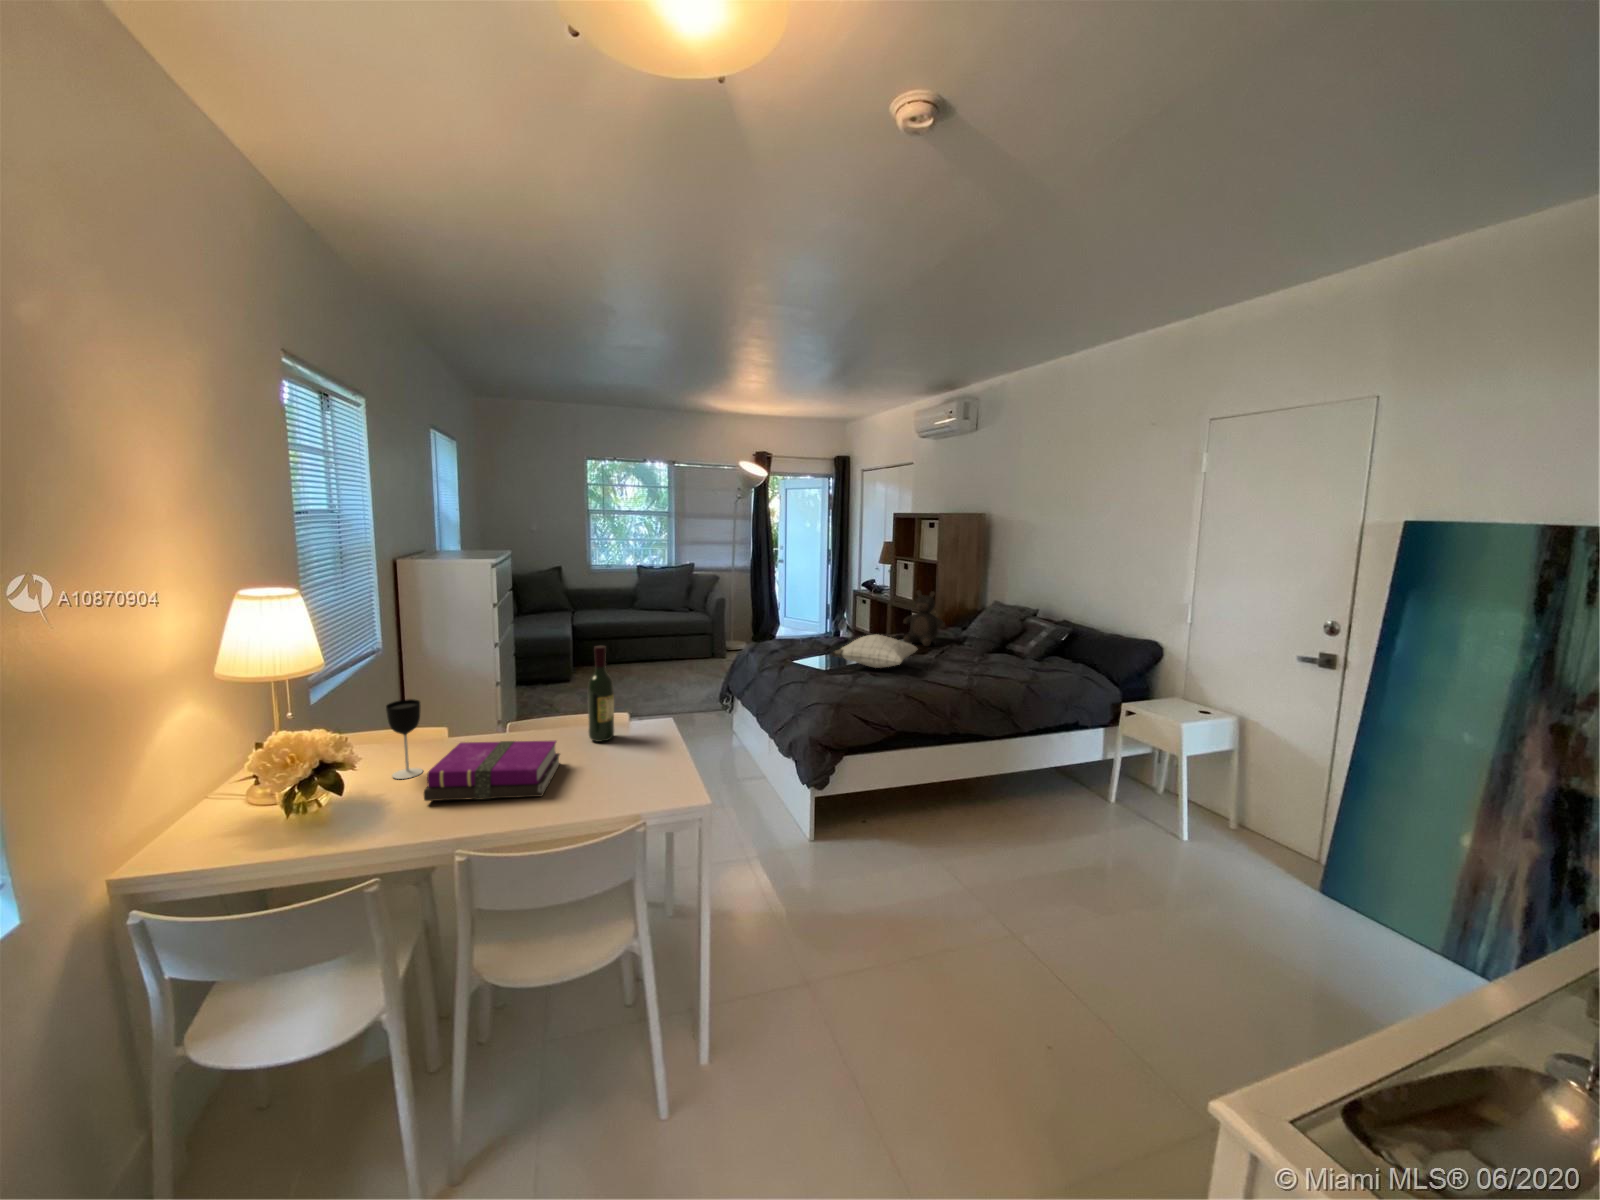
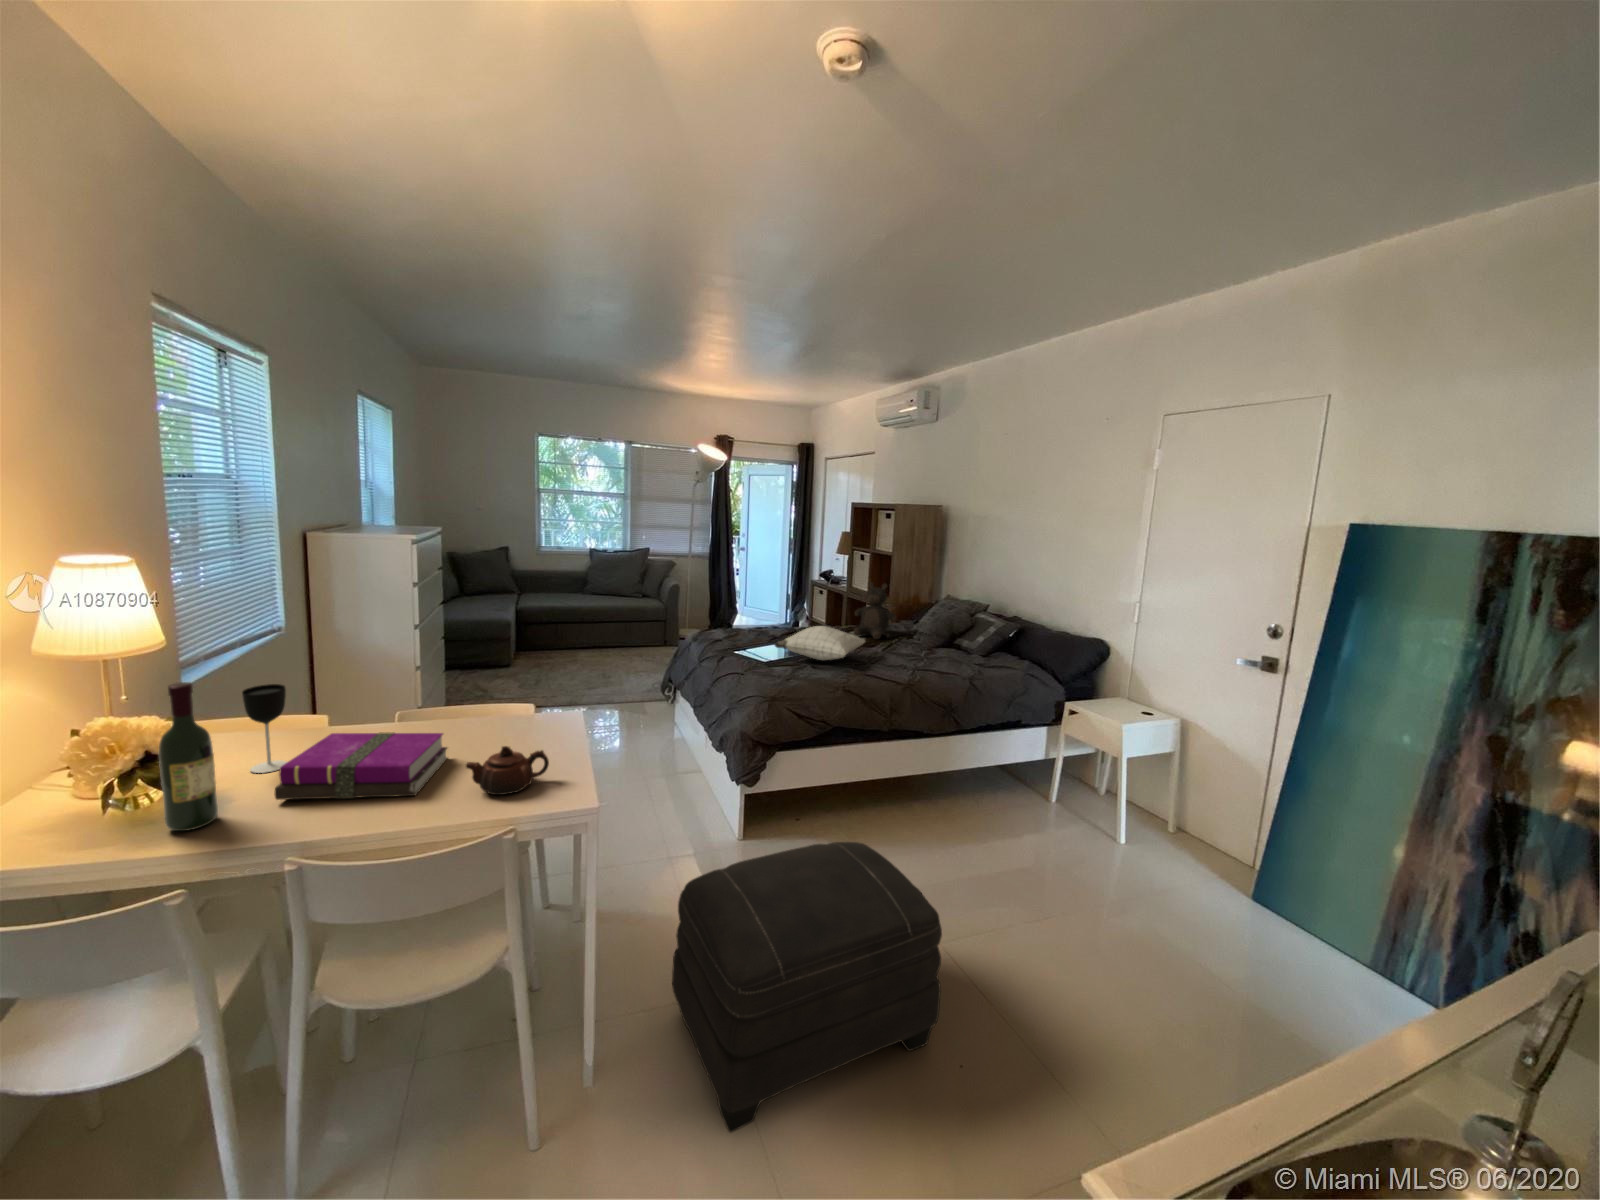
wine bottle: present [588,646,615,742] -> present [159,682,218,831]
teapot: none [585,750,656,795] -> present [466,746,549,795]
ottoman: none [766,838,1021,1105] -> present [672,842,942,1132]

